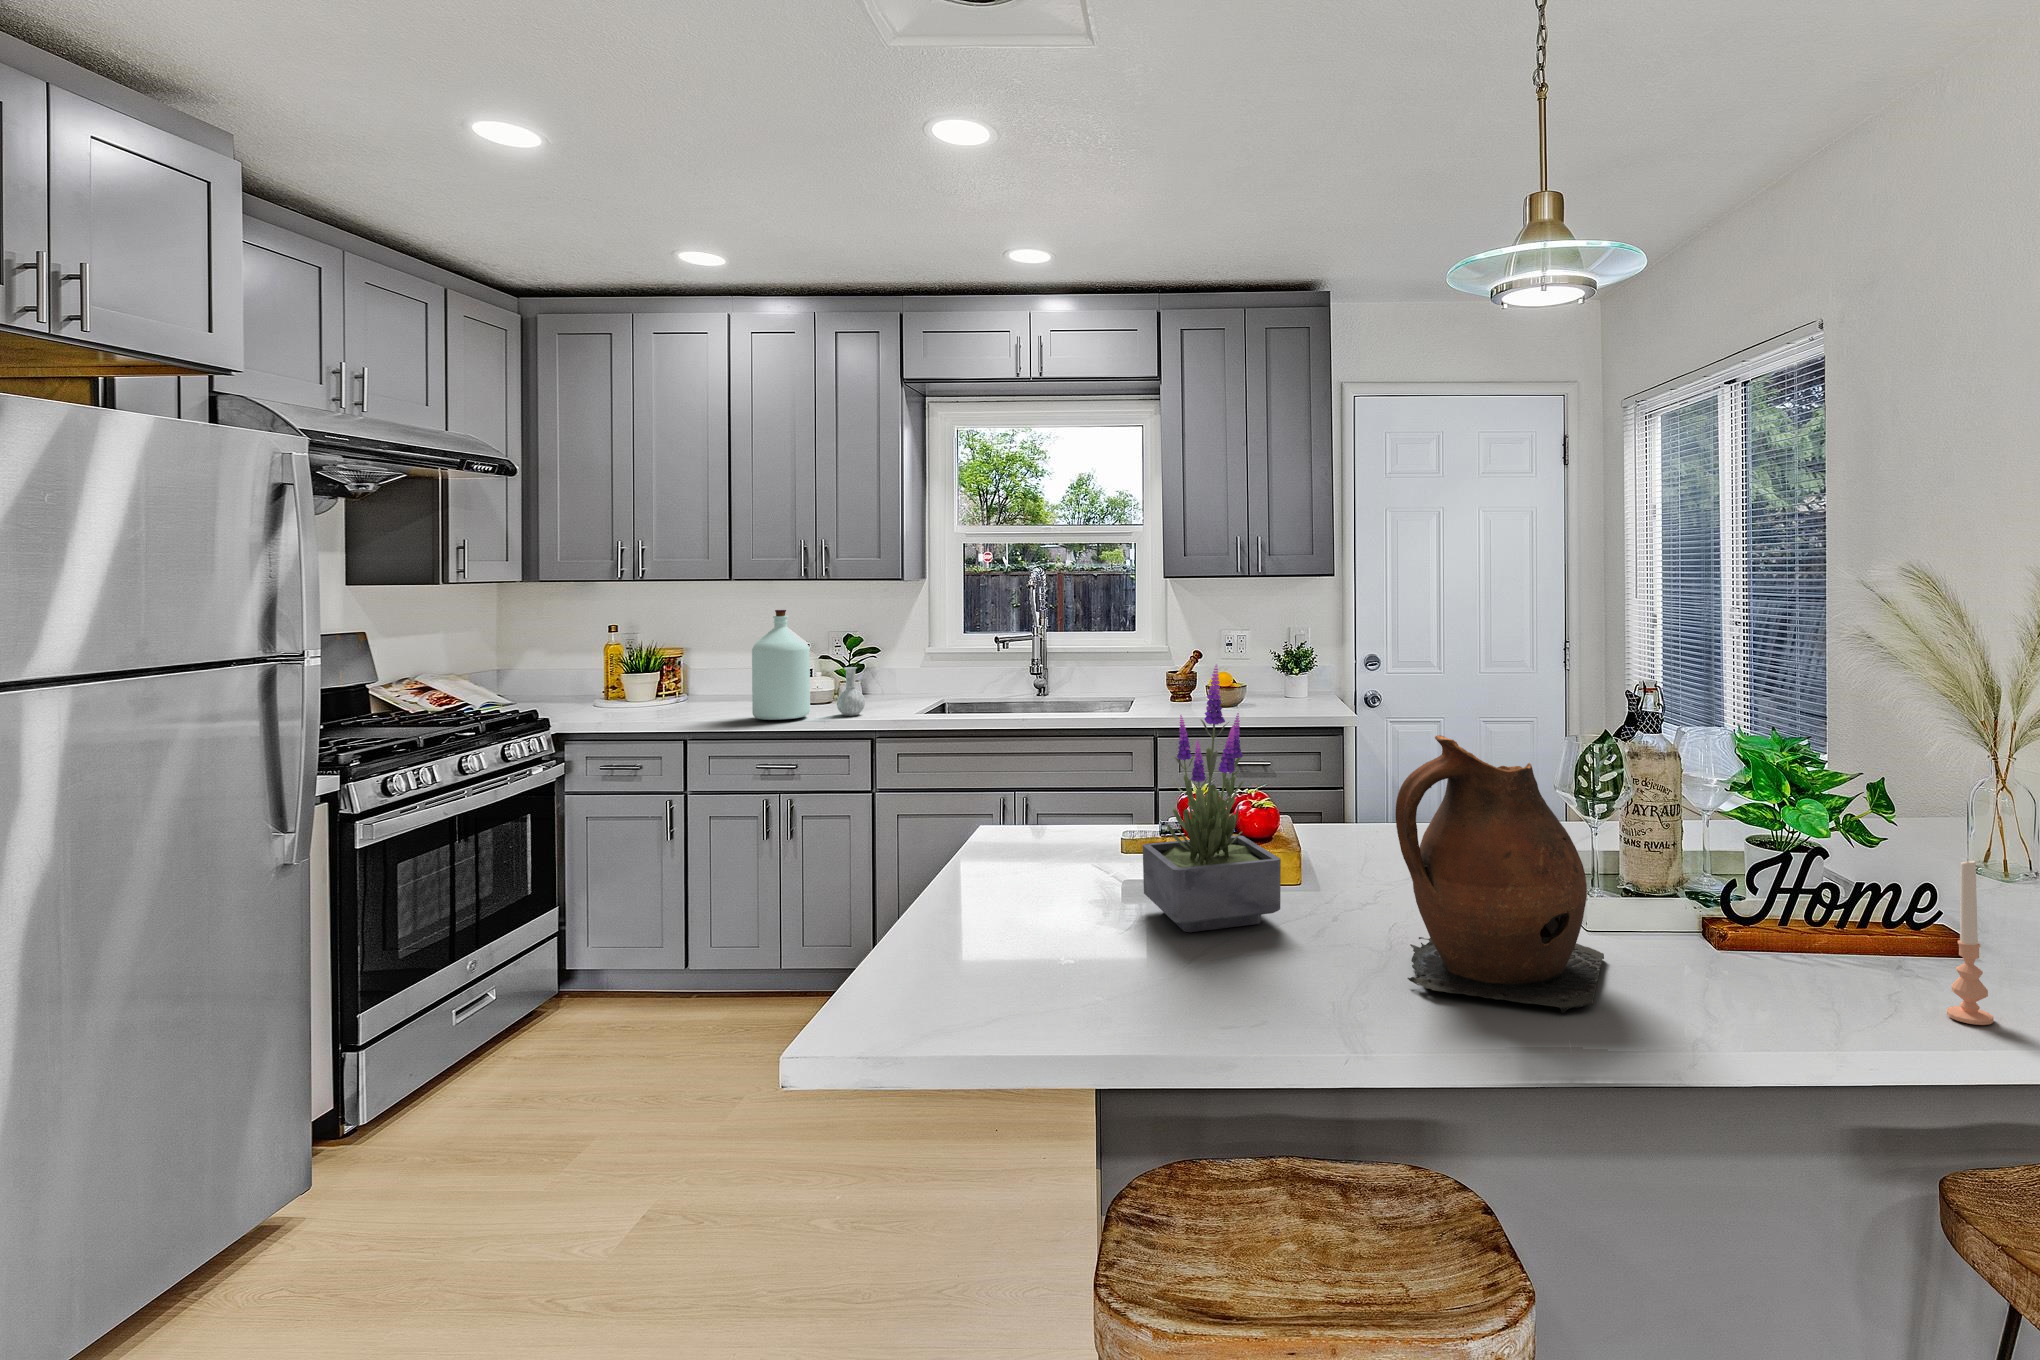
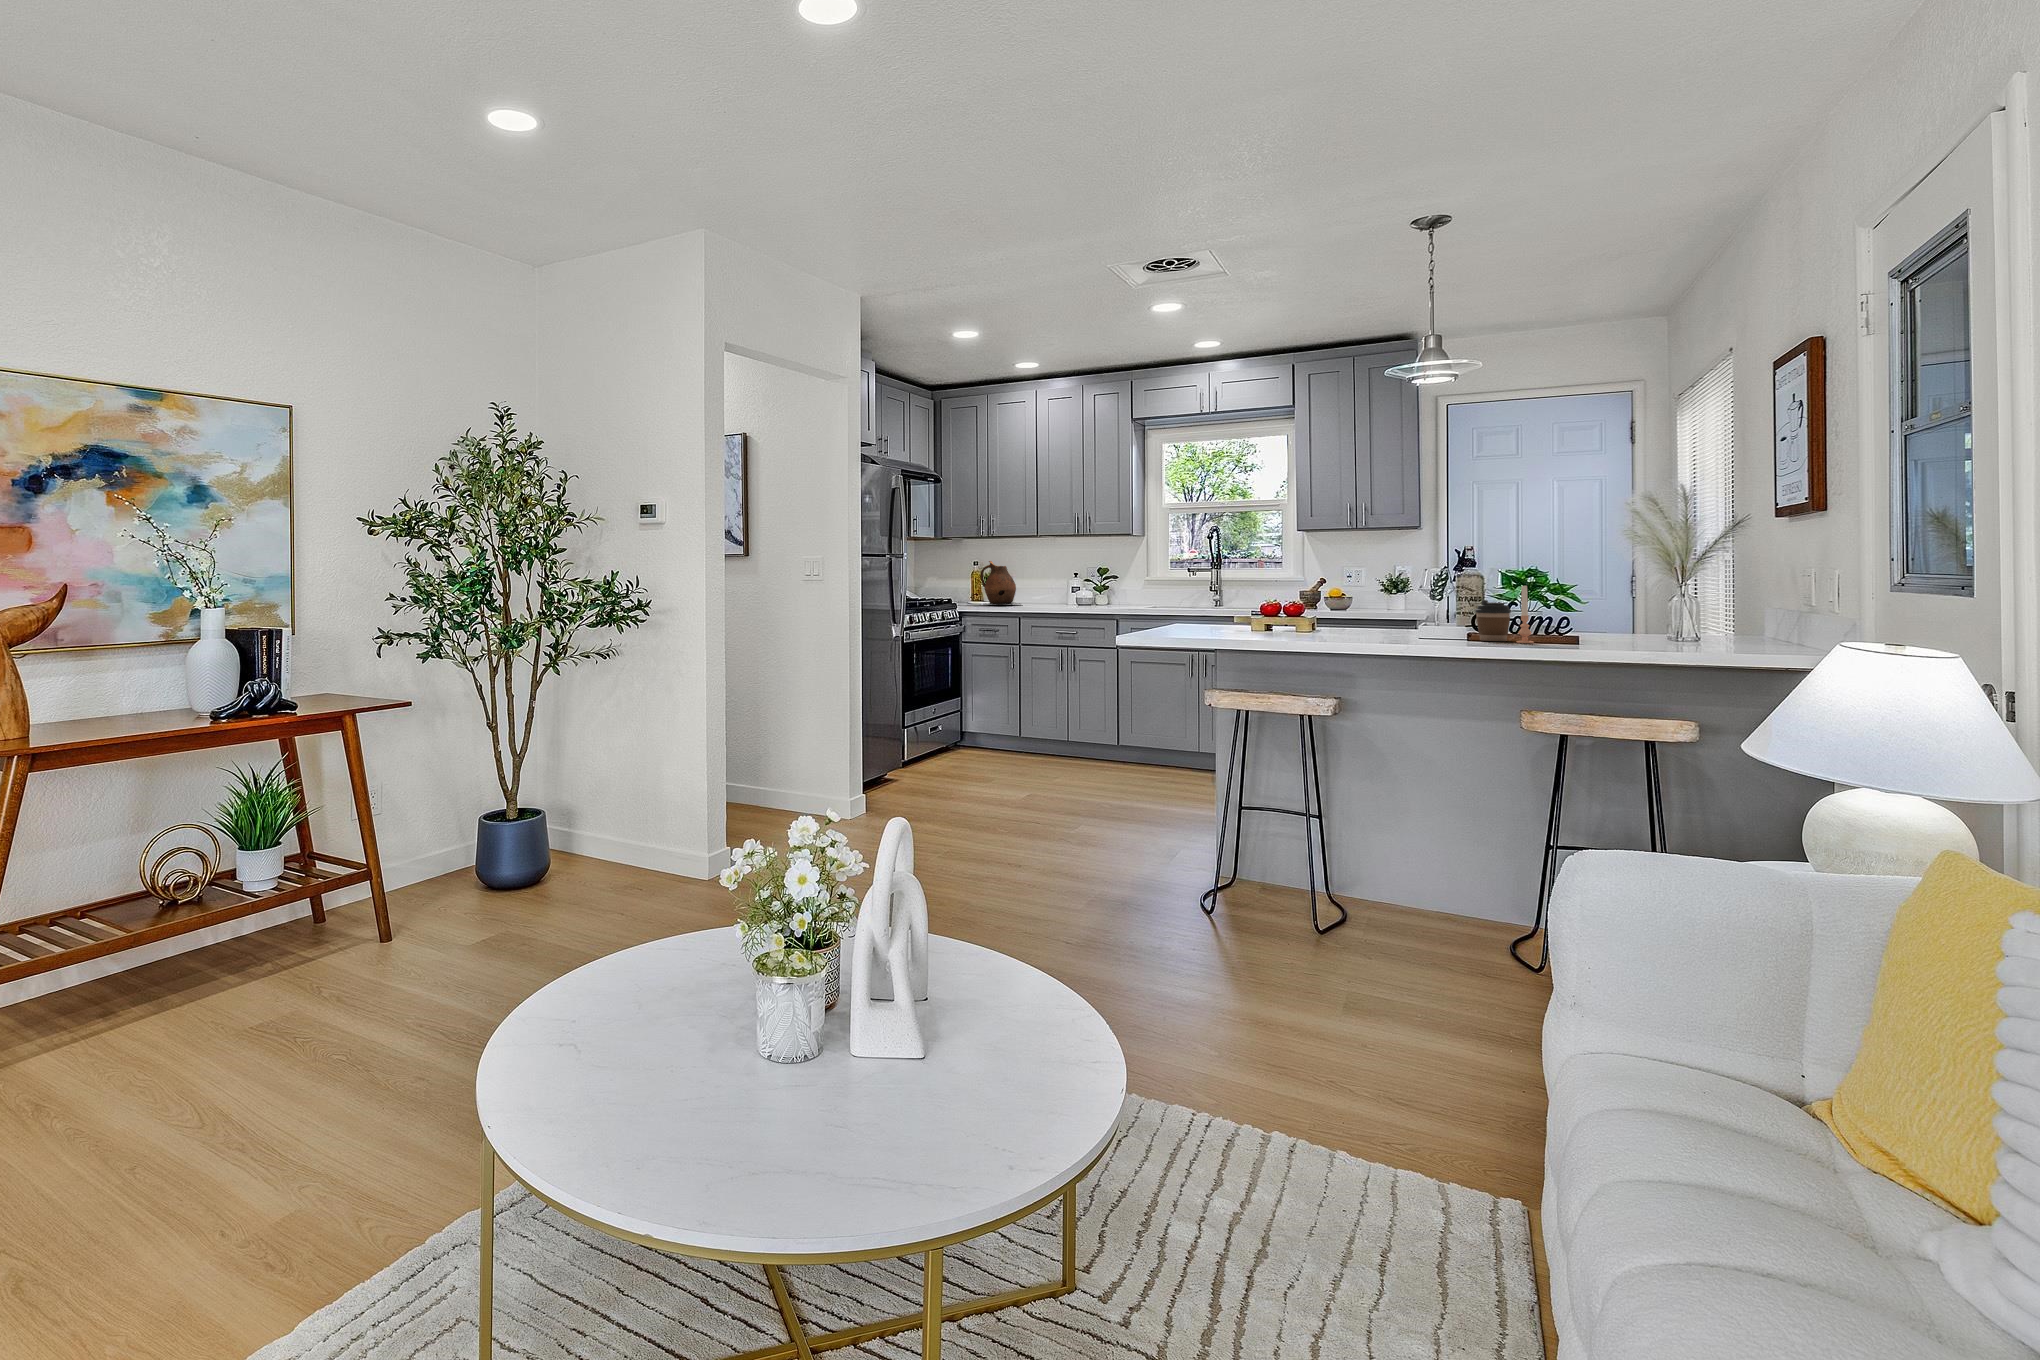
bottle: present [752,610,865,720] -> none [1053,550,1113,608]
potted plant: present [1143,665,1281,932] -> none [1228,534,1281,633]
ceramic pitcher: present [1395,735,1604,1013] -> present [981,561,1020,605]
coffee cup: none [1795,874,1886,992] -> present [1475,600,1511,641]

